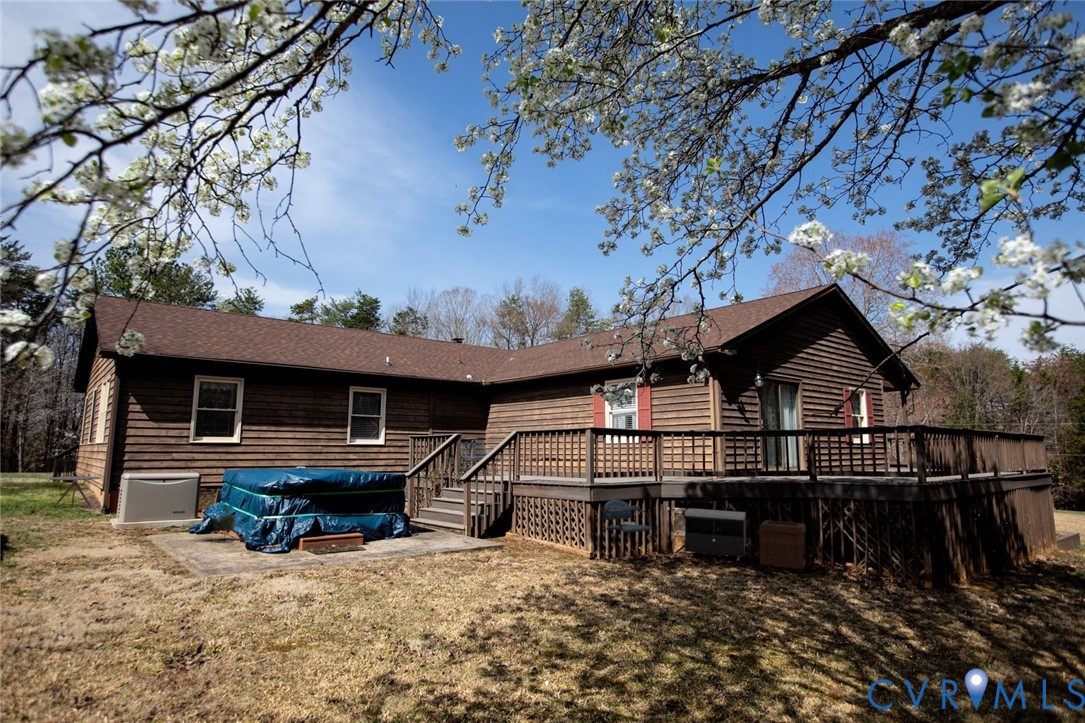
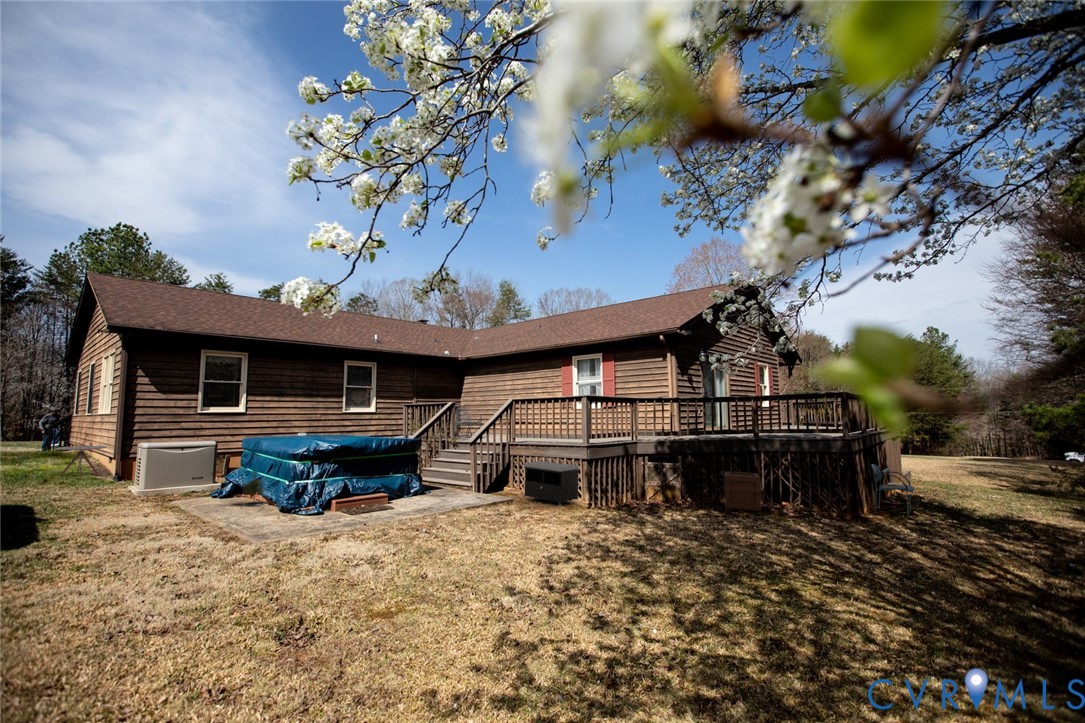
chair: present [602,500,651,560] -> present [872,464,914,517]
storage bench: present [685,508,746,560] -> present [524,461,578,506]

